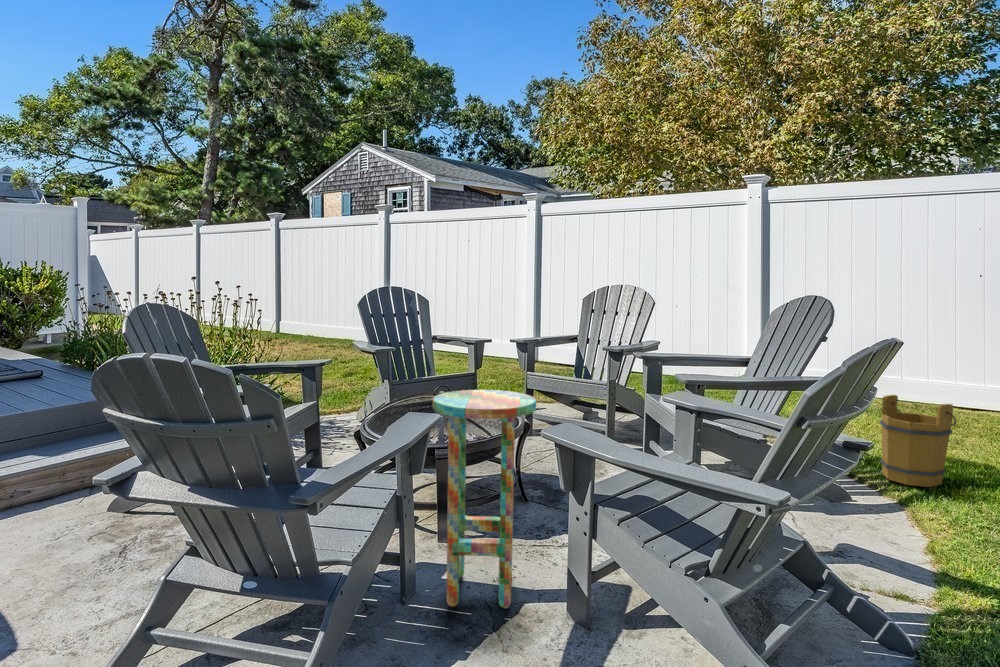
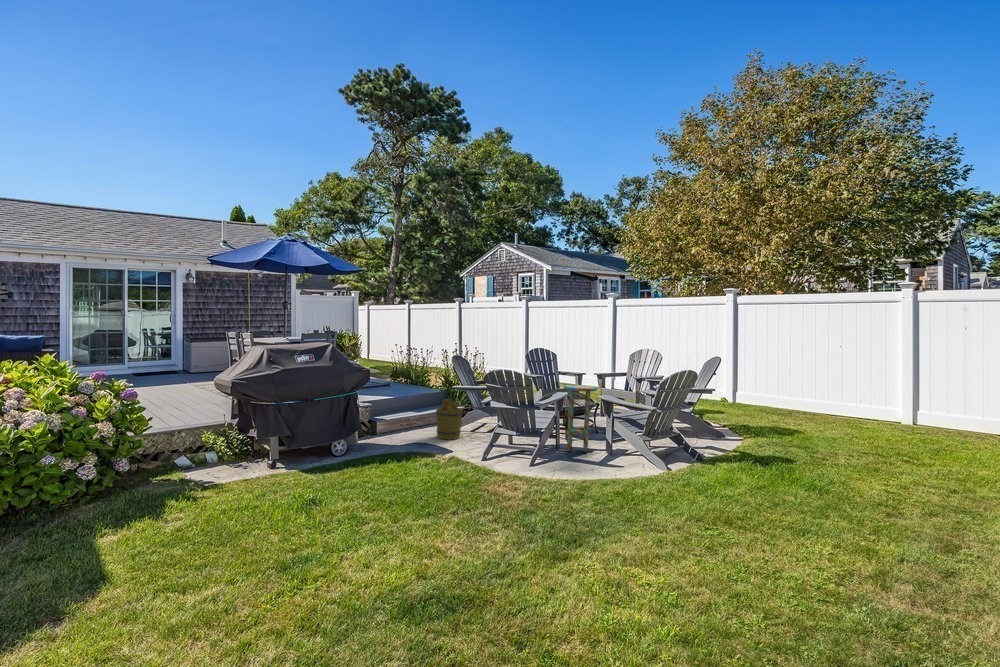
bucket: present [880,395,956,487] -> present [436,399,464,439]

